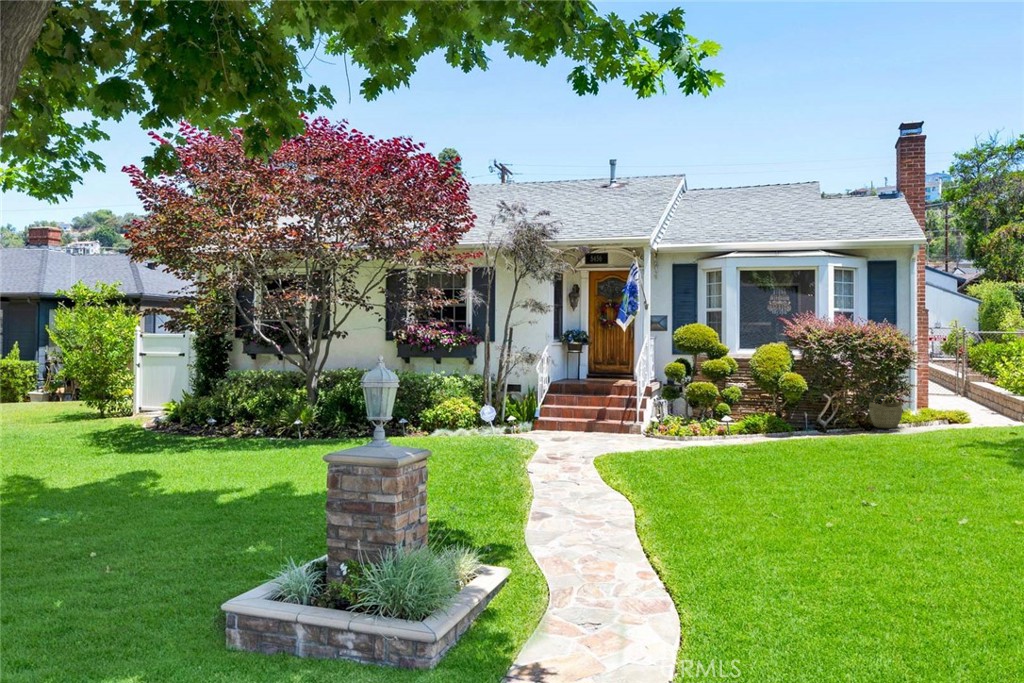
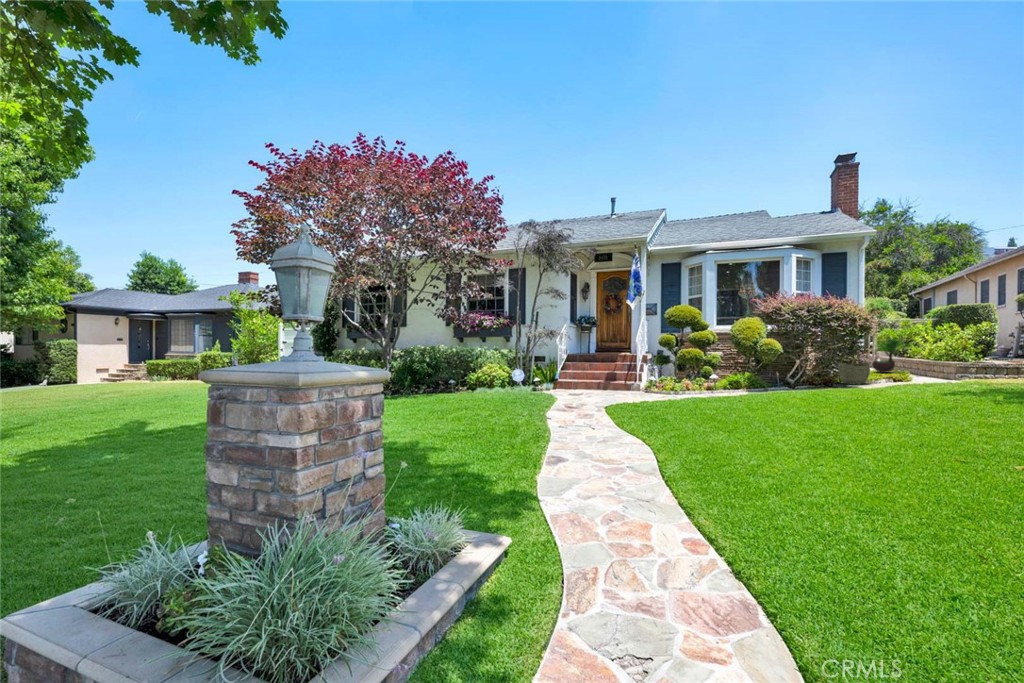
potted tree: none [918,367,949,412] -> present [872,339,901,373]

